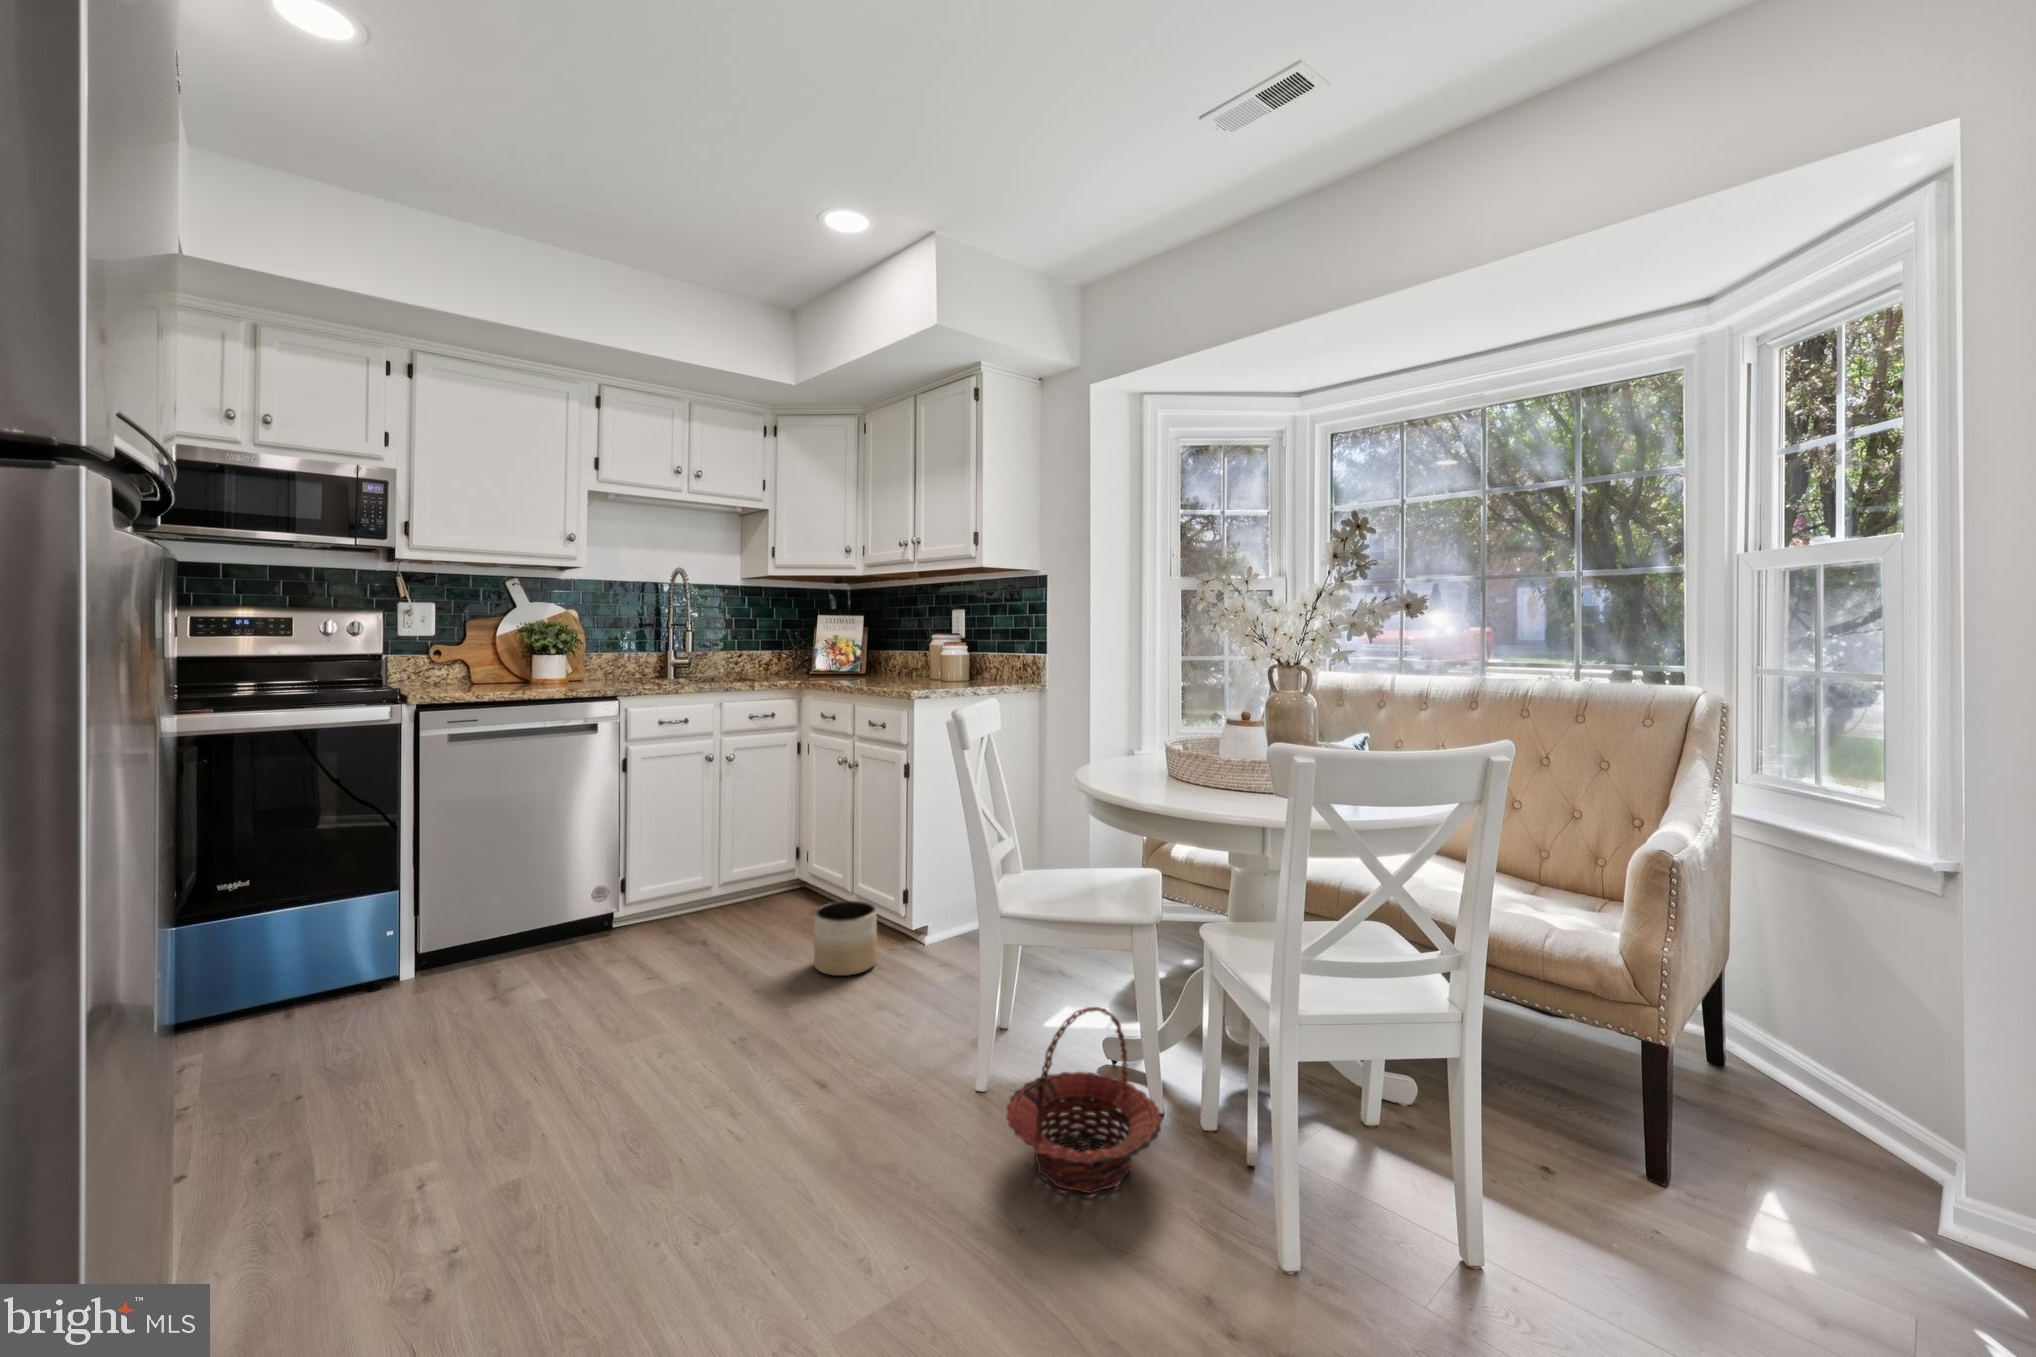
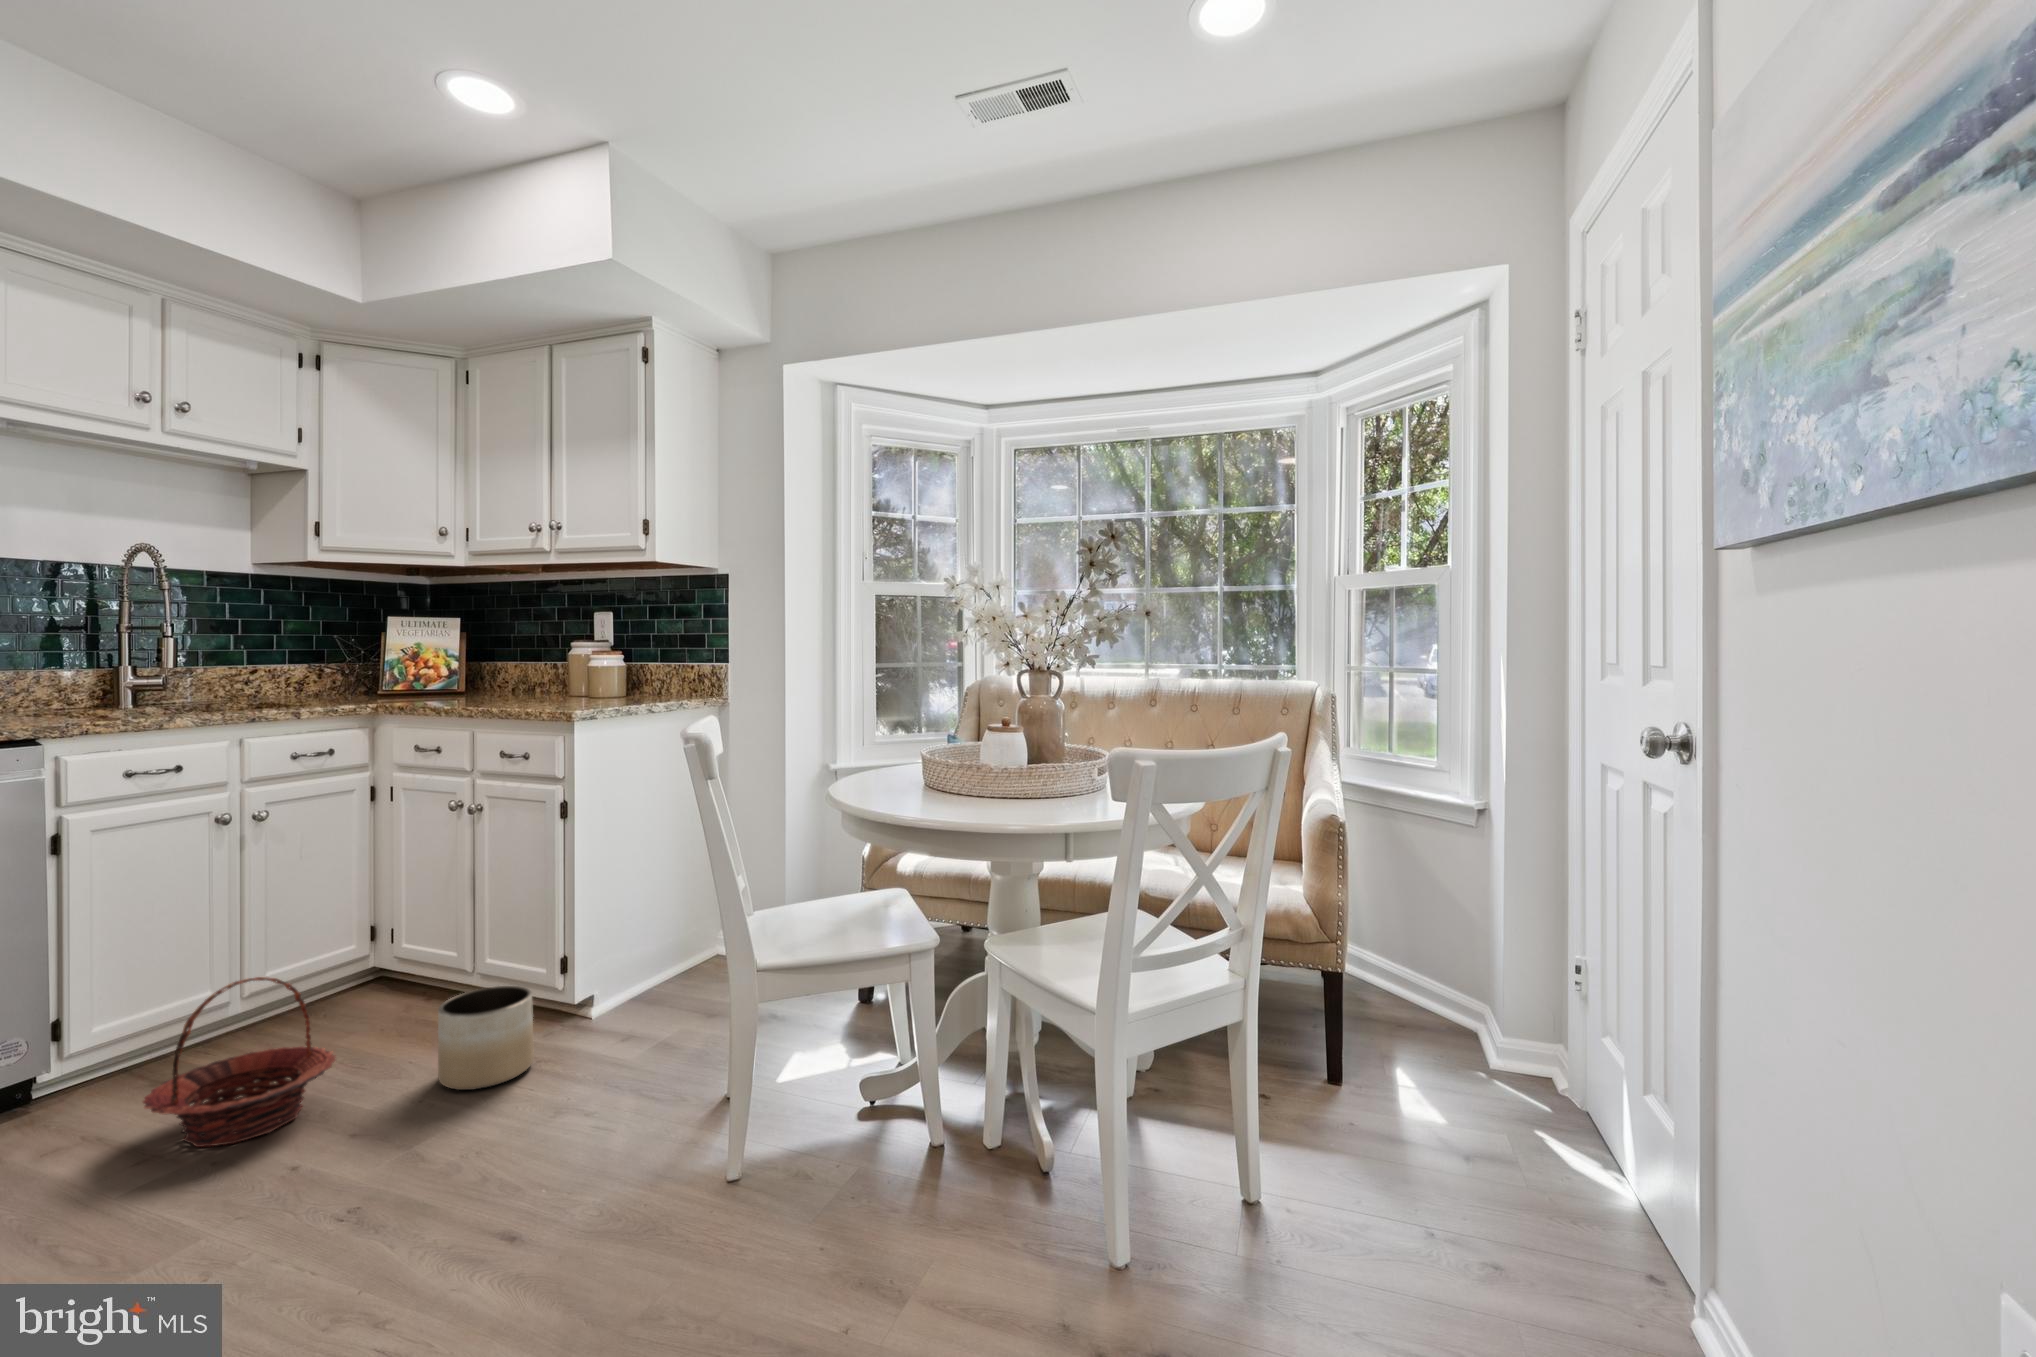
basket: present [1006,1007,1162,1193] -> present [143,977,335,1147]

